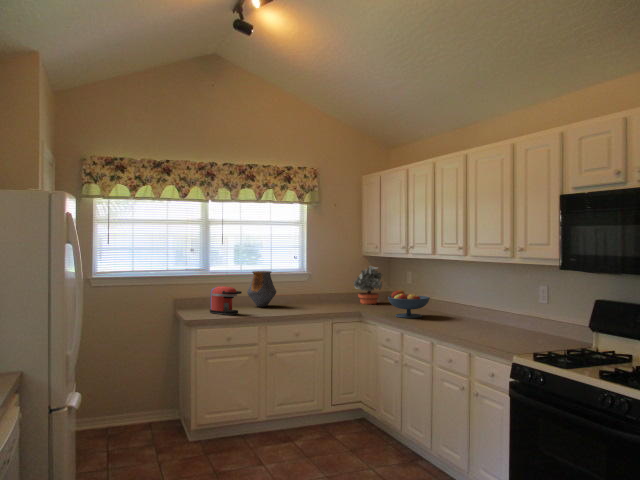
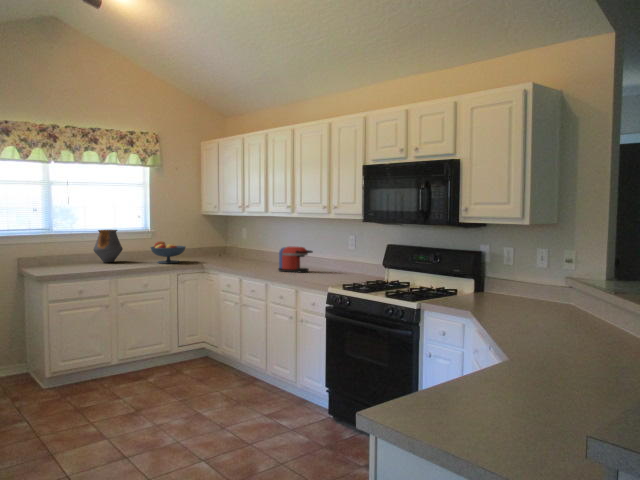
potted plant: present [354,266,382,304] -> none [194,224,221,258]
coffee maker: present [210,286,242,315] -> present [278,246,313,272]
fruit bowl: present [388,290,430,318] -> present [151,241,186,264]

